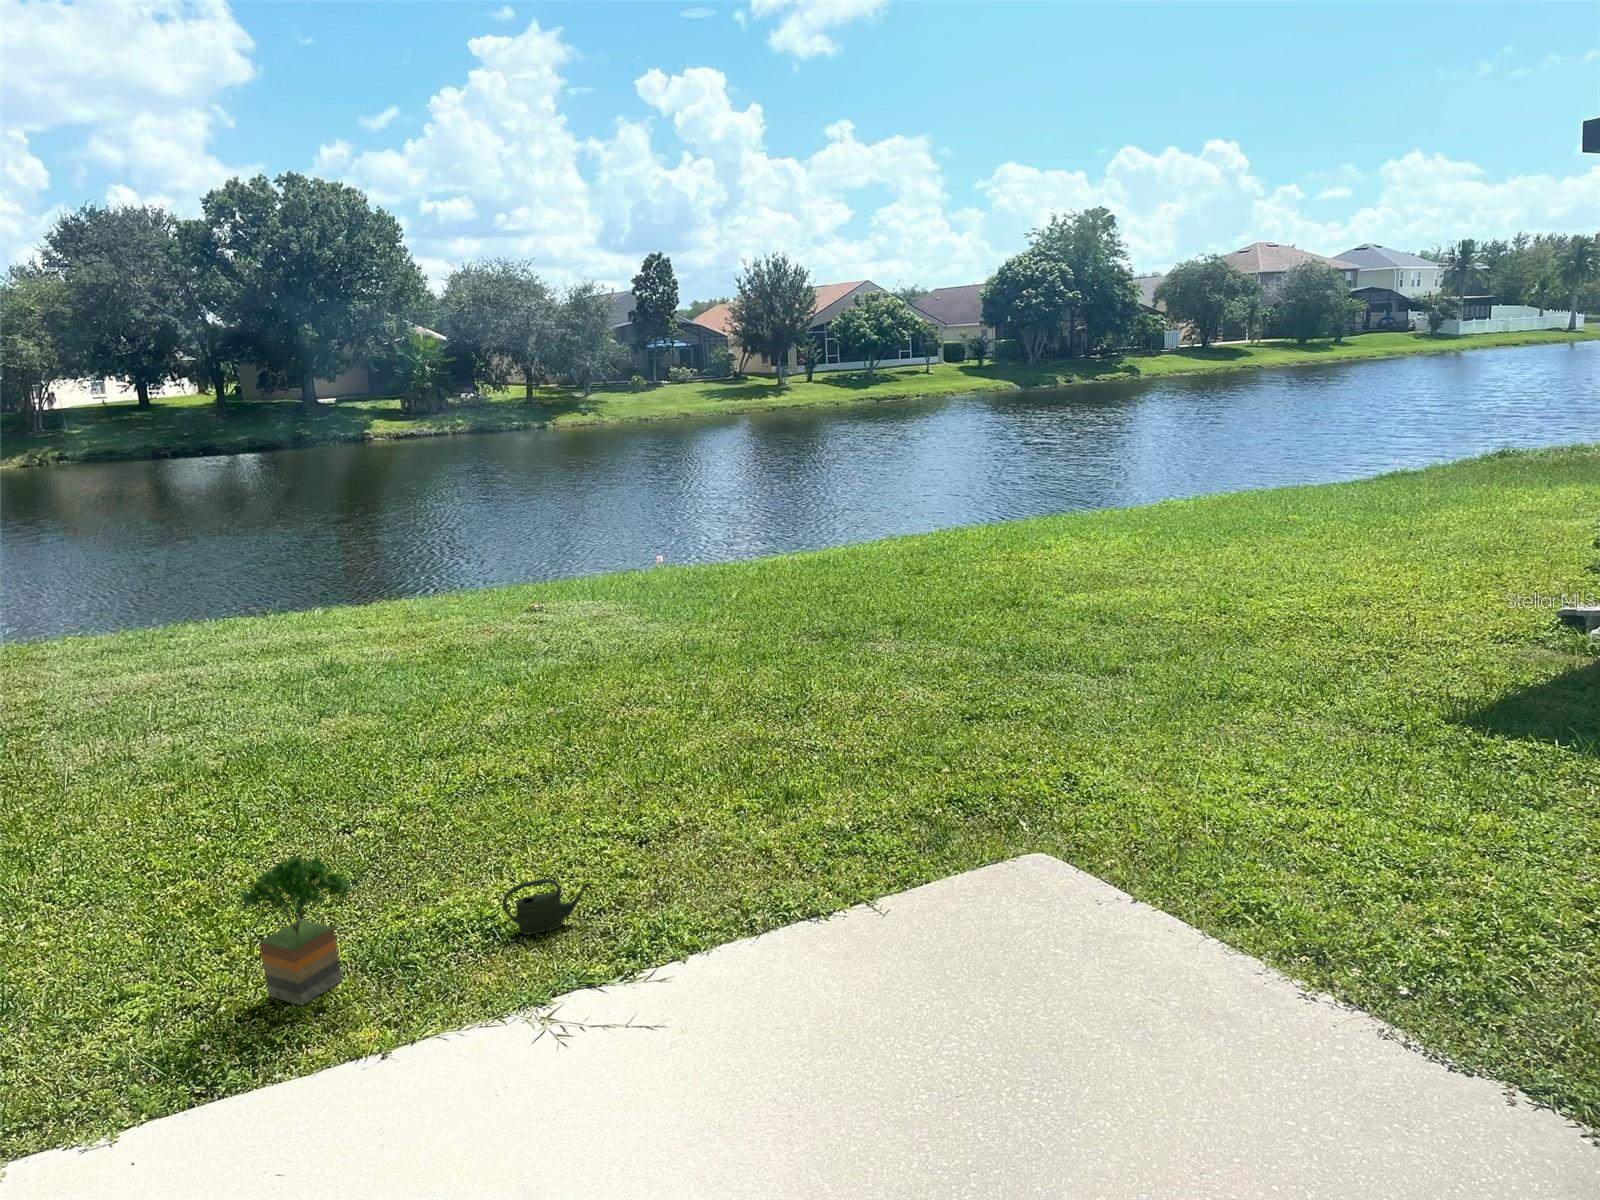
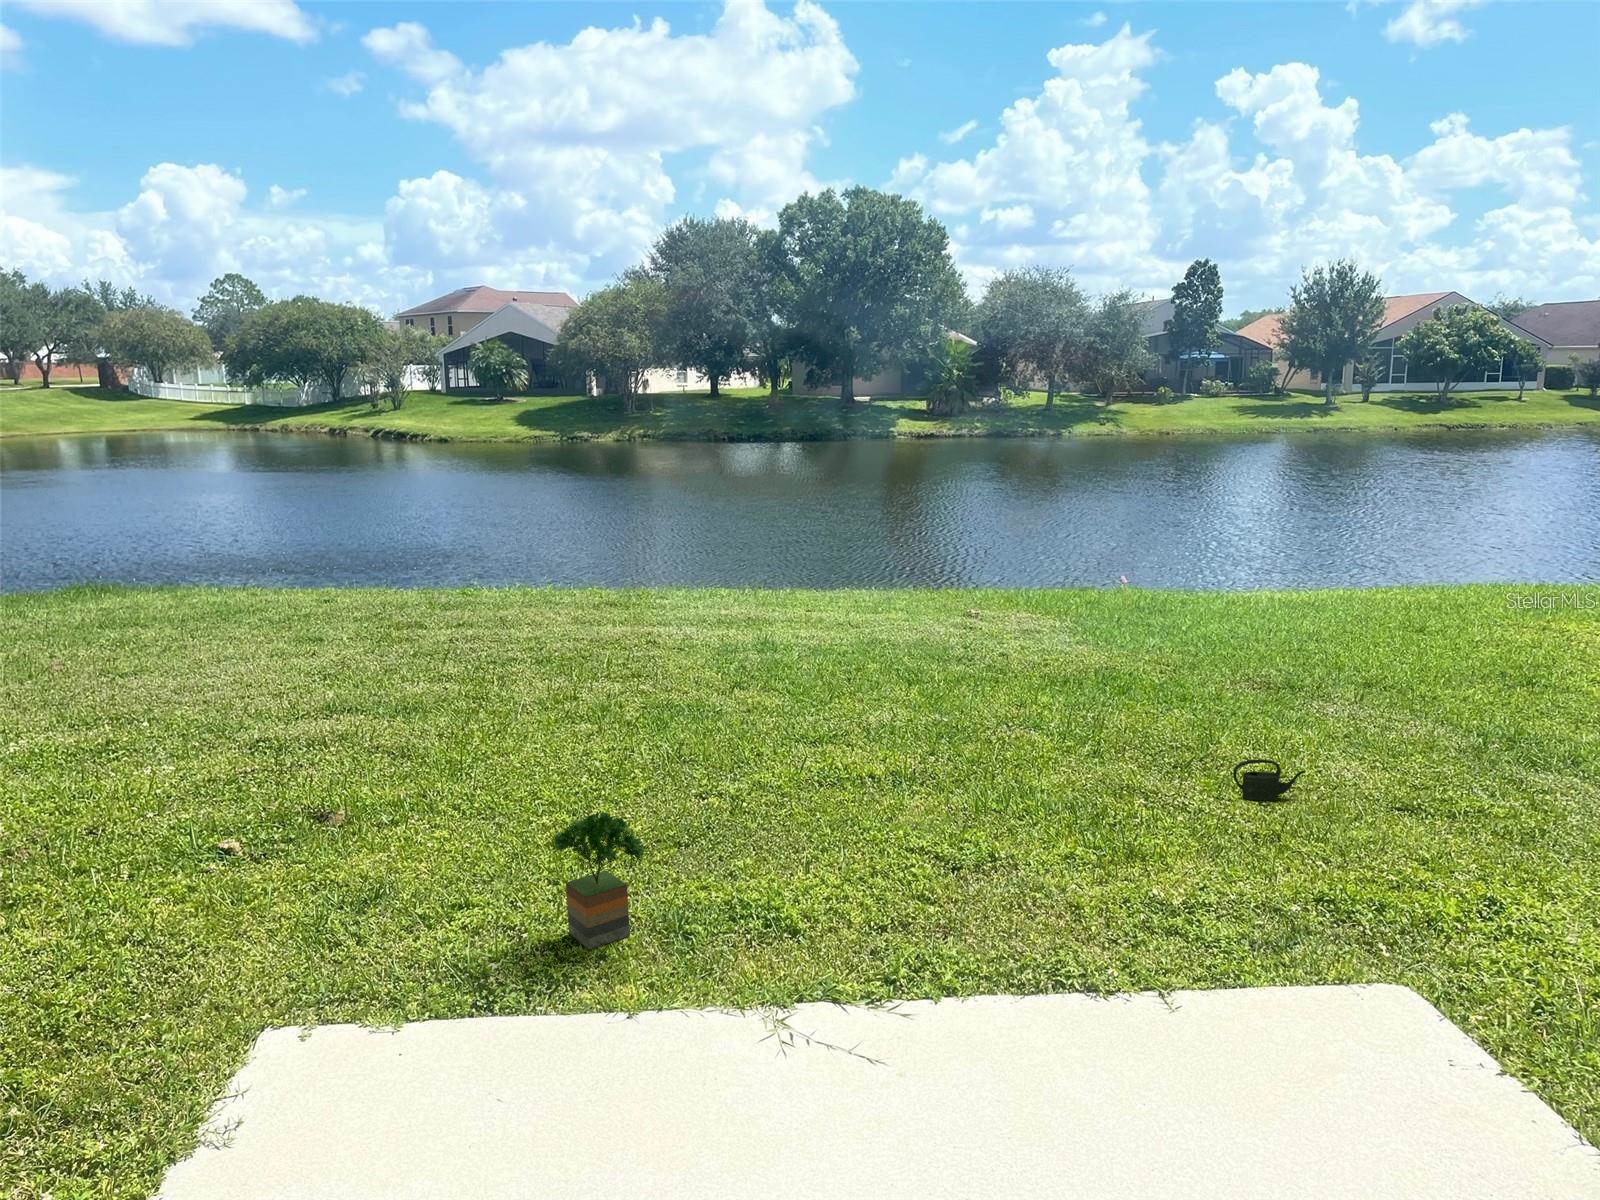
watering can: present [503,879,591,935] -> present [1233,759,1305,801]

